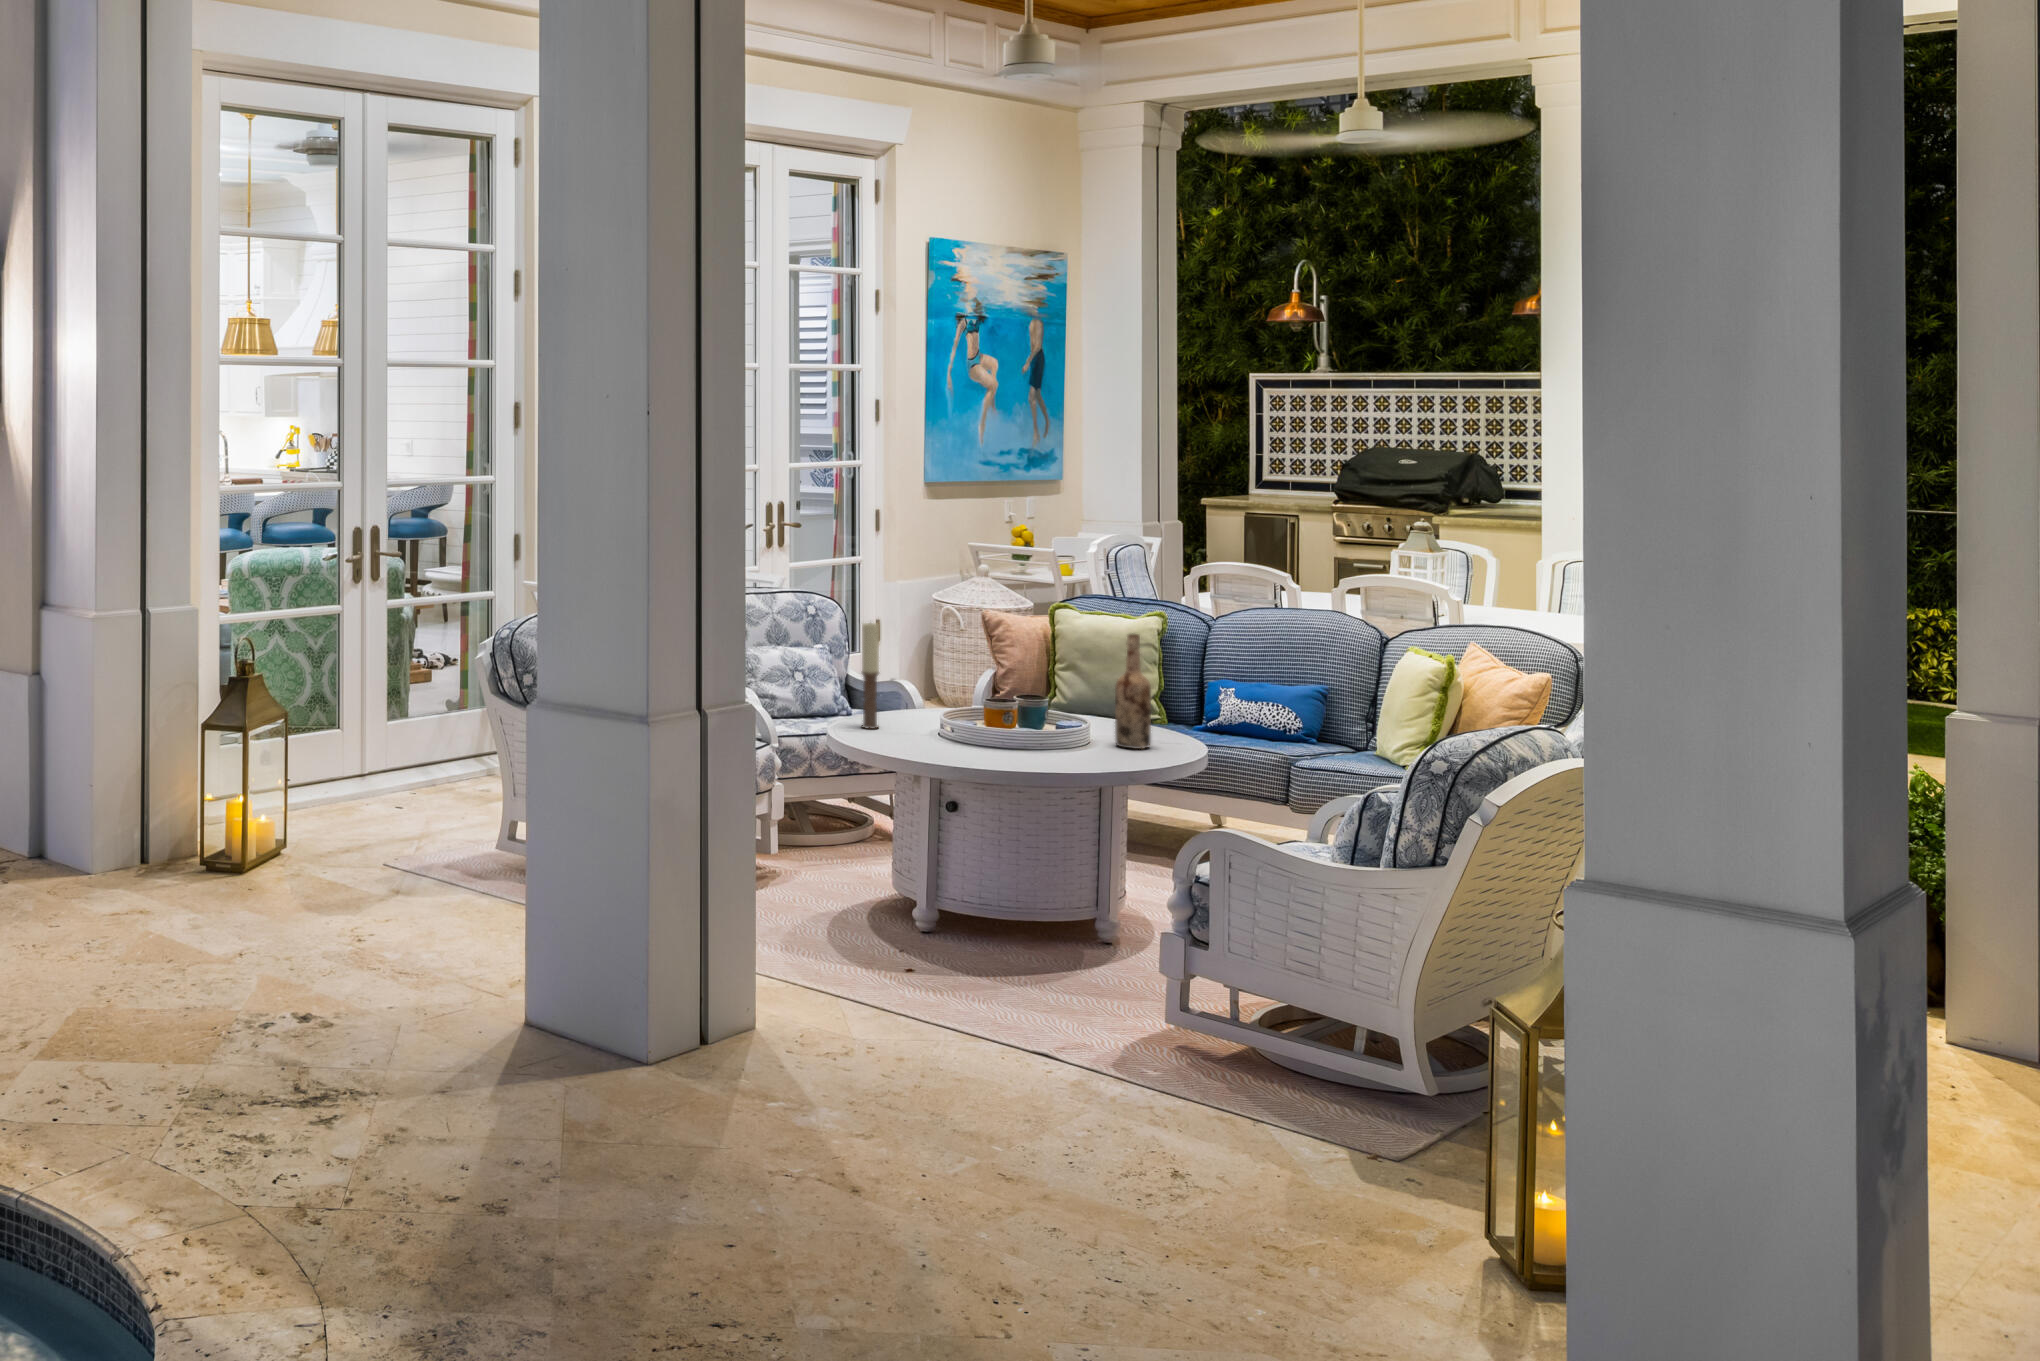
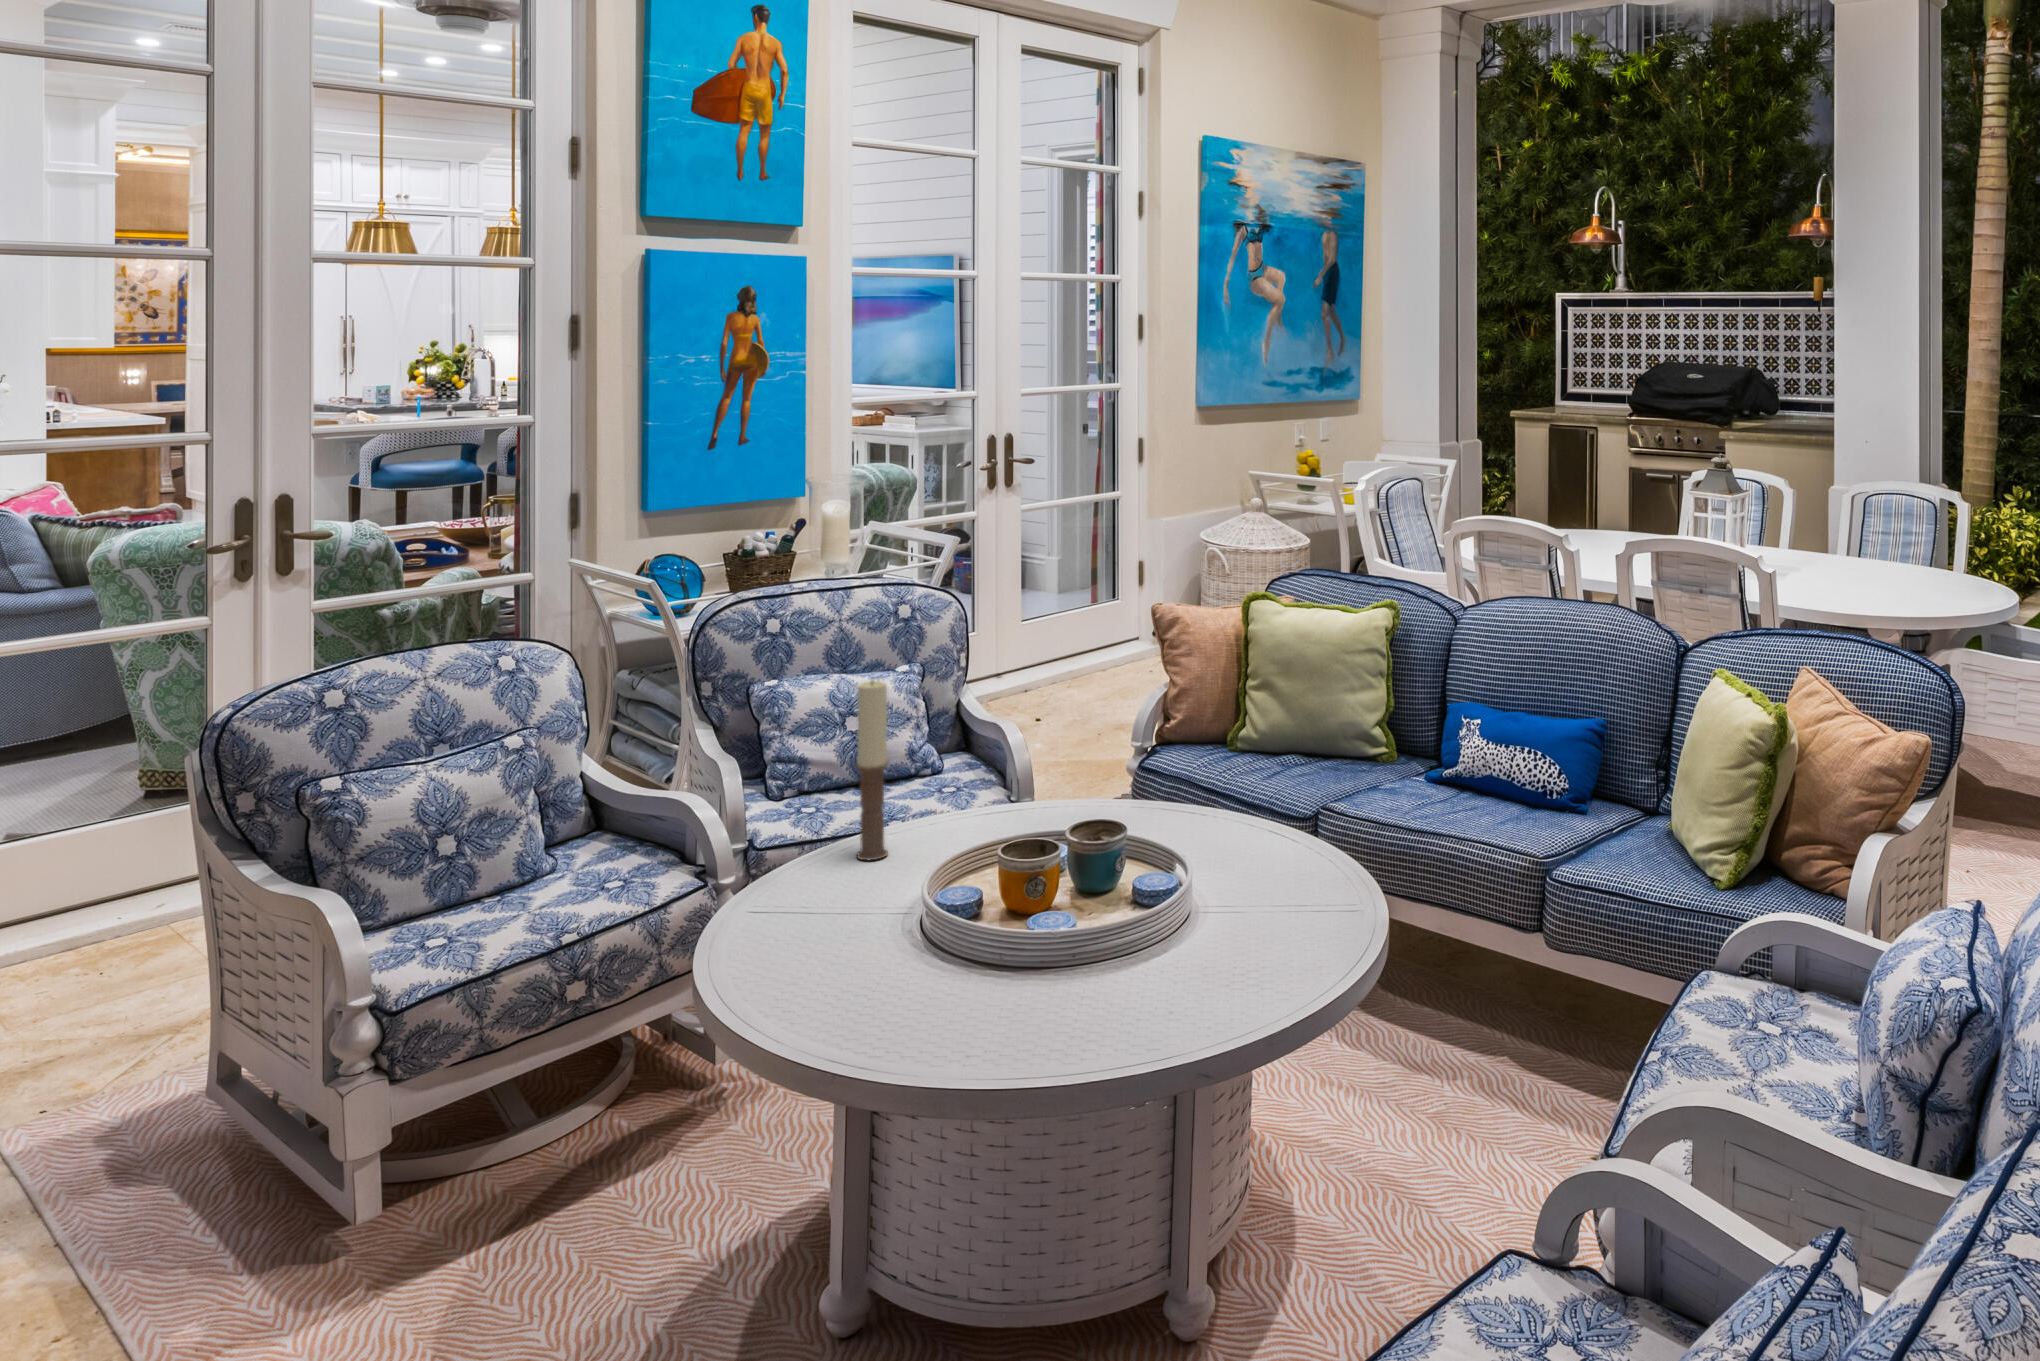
wine bottle: present [1115,634,1151,749] -> none [1260,699,1317,895]

